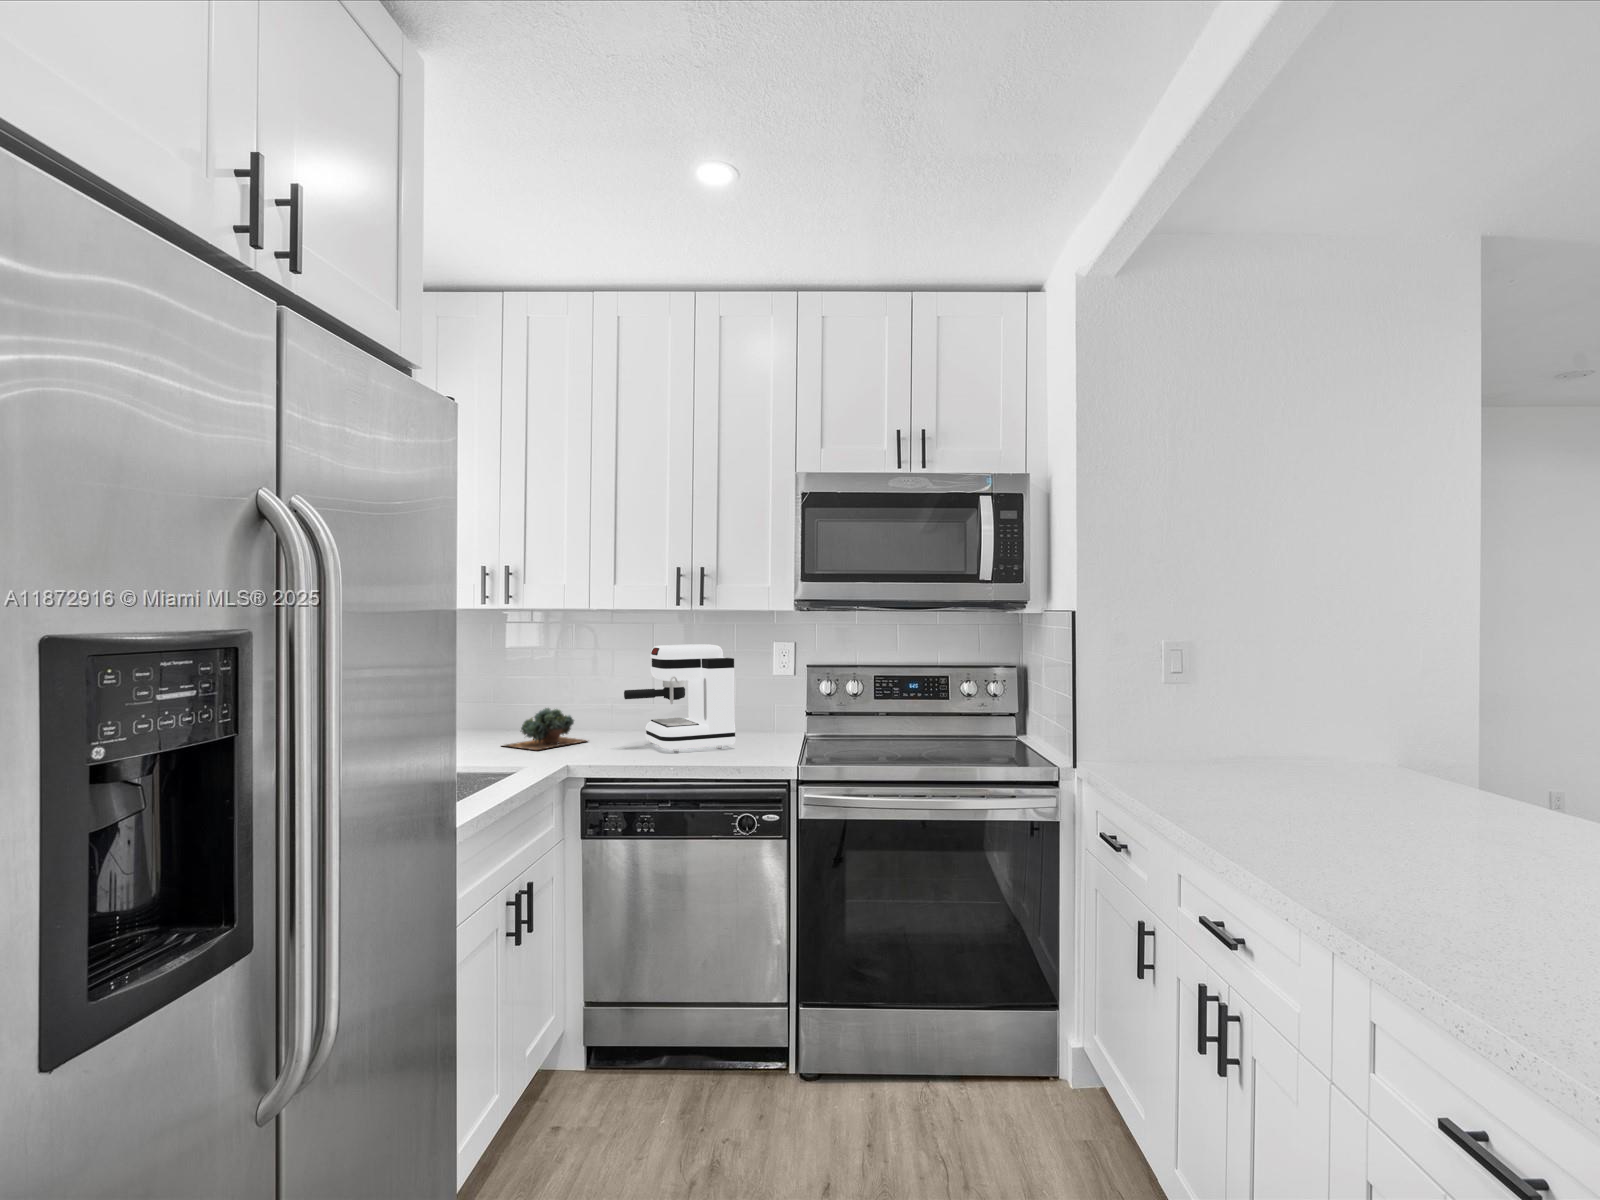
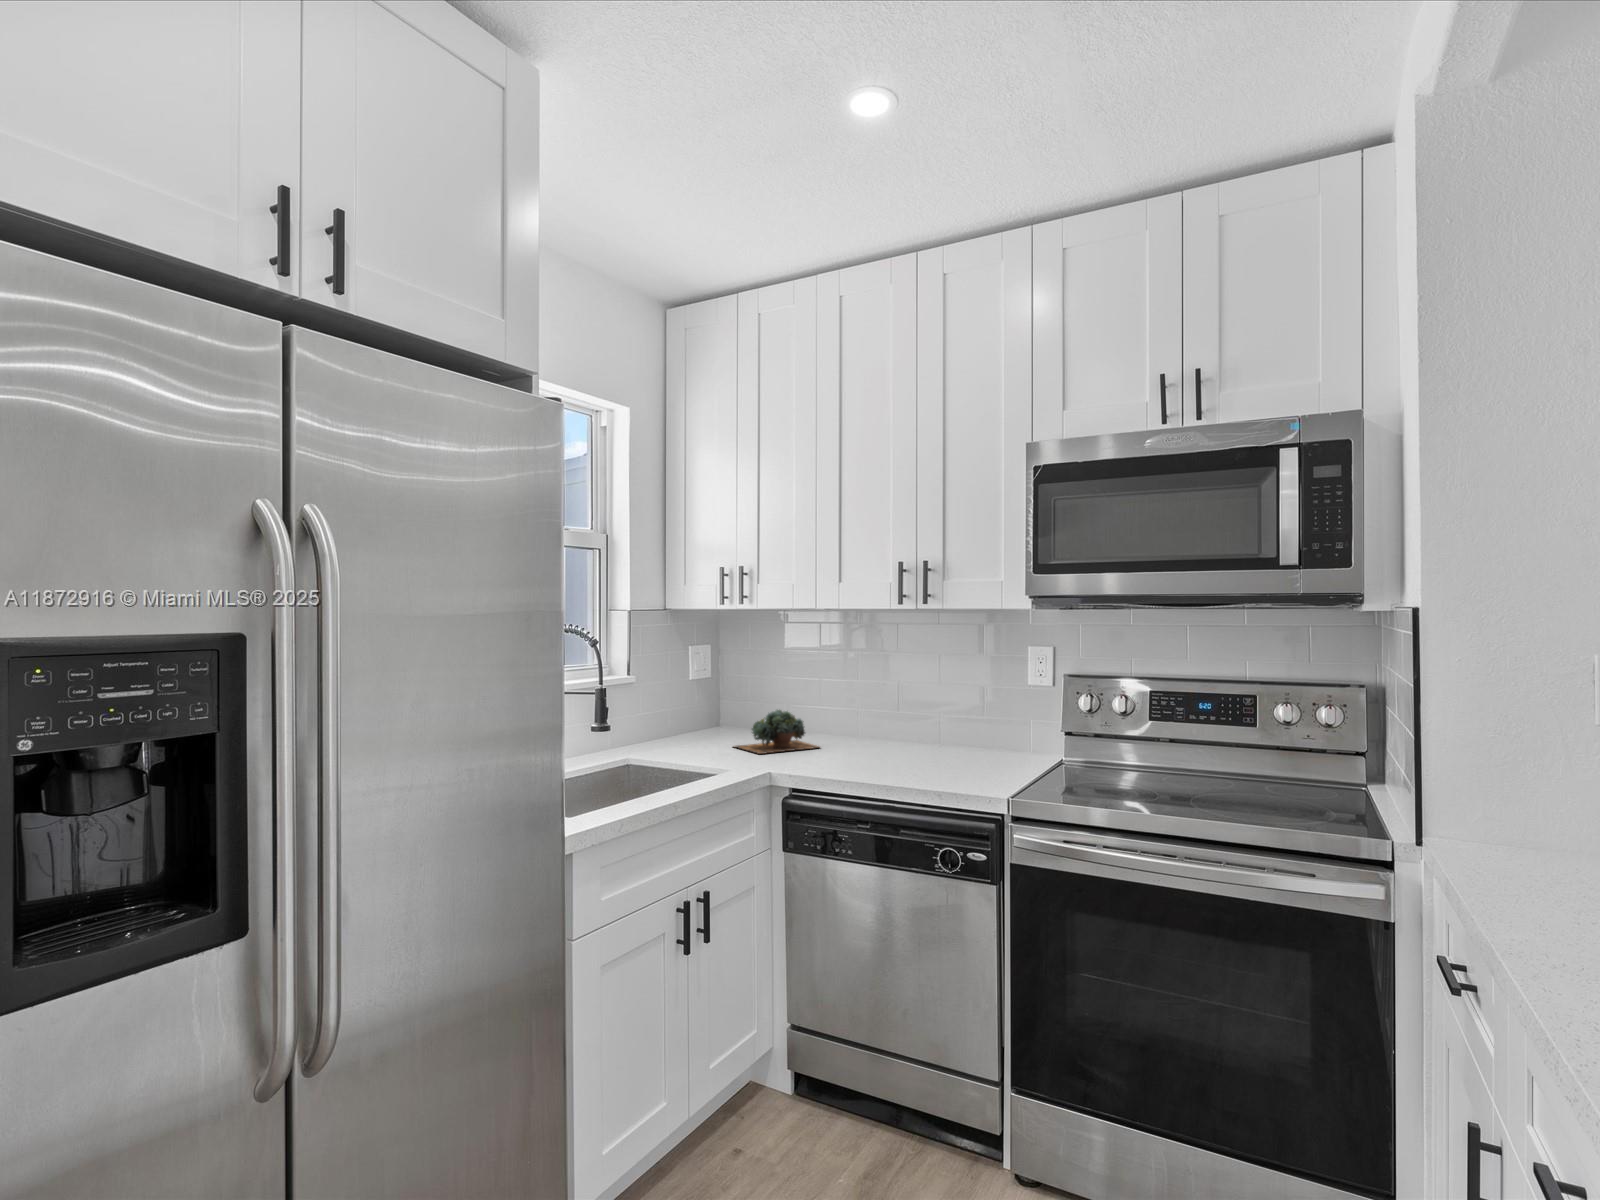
coffee maker: present [624,644,735,752] -> none [848,646,967,767]

